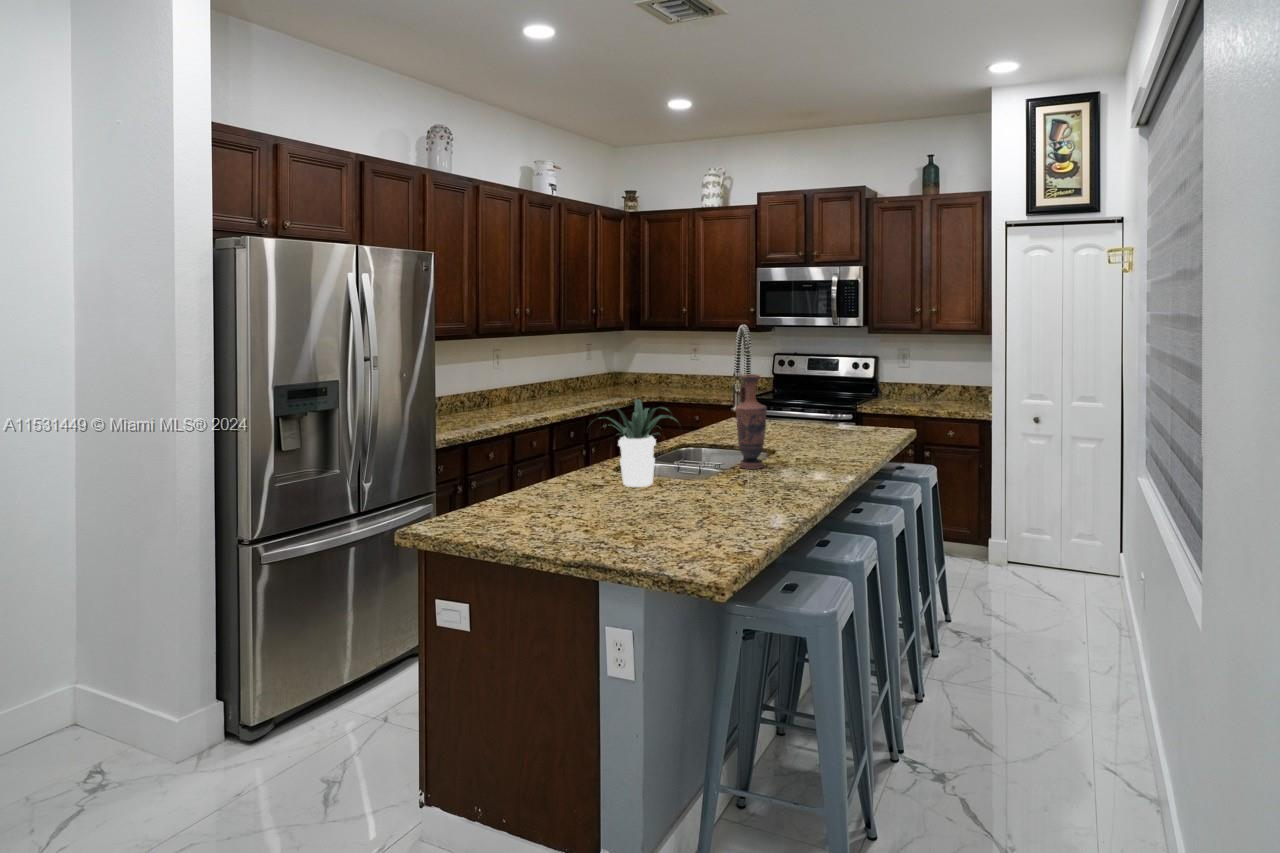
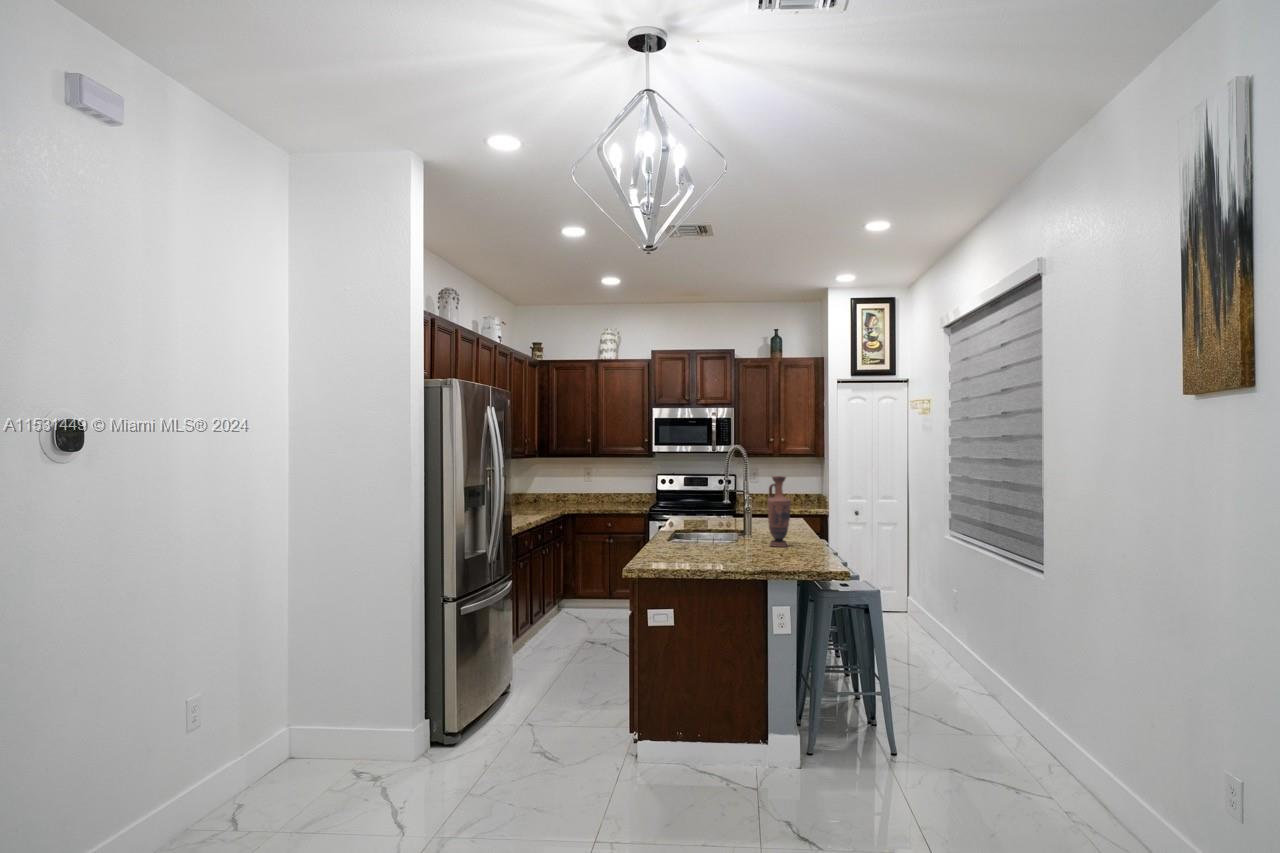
potted plant: present [602,399,680,487] -> none [688,493,767,559]

